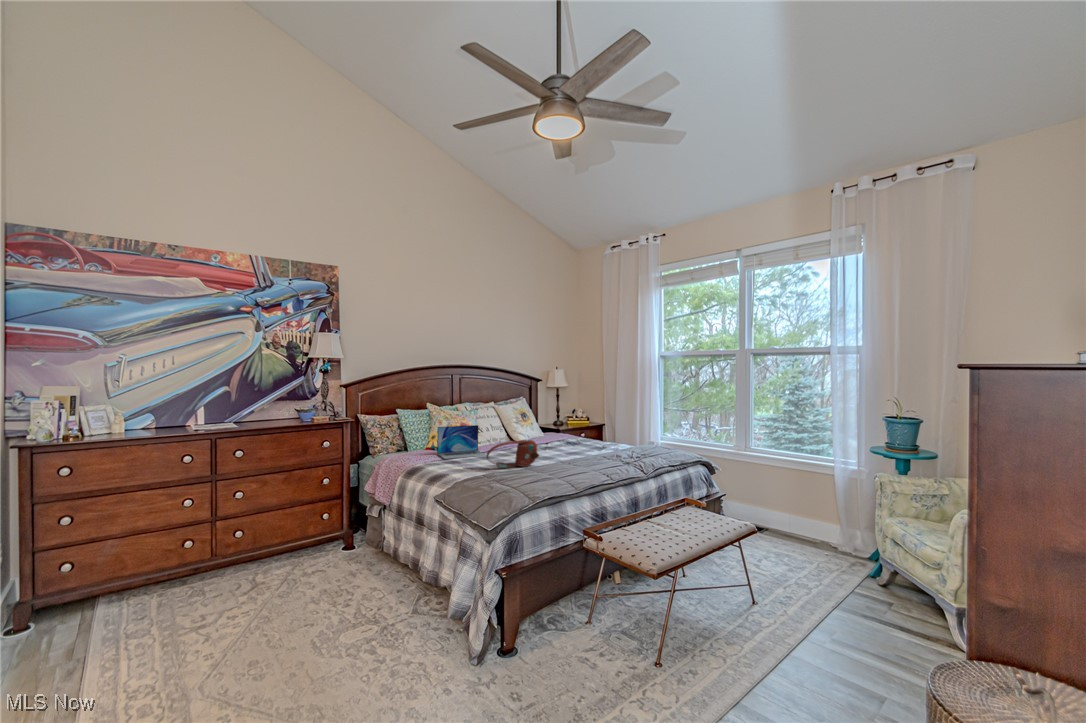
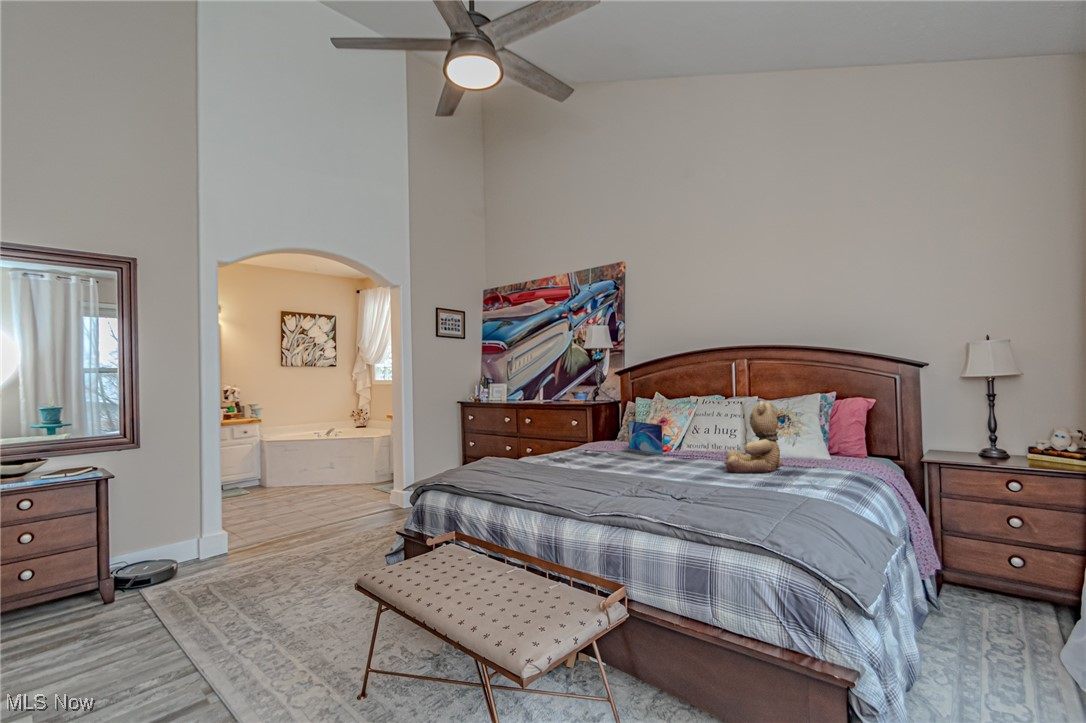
teddy bear: none [532,398,574,447] -> present [726,401,782,474]
handbag: present [487,439,539,468] -> none [557,442,604,474]

